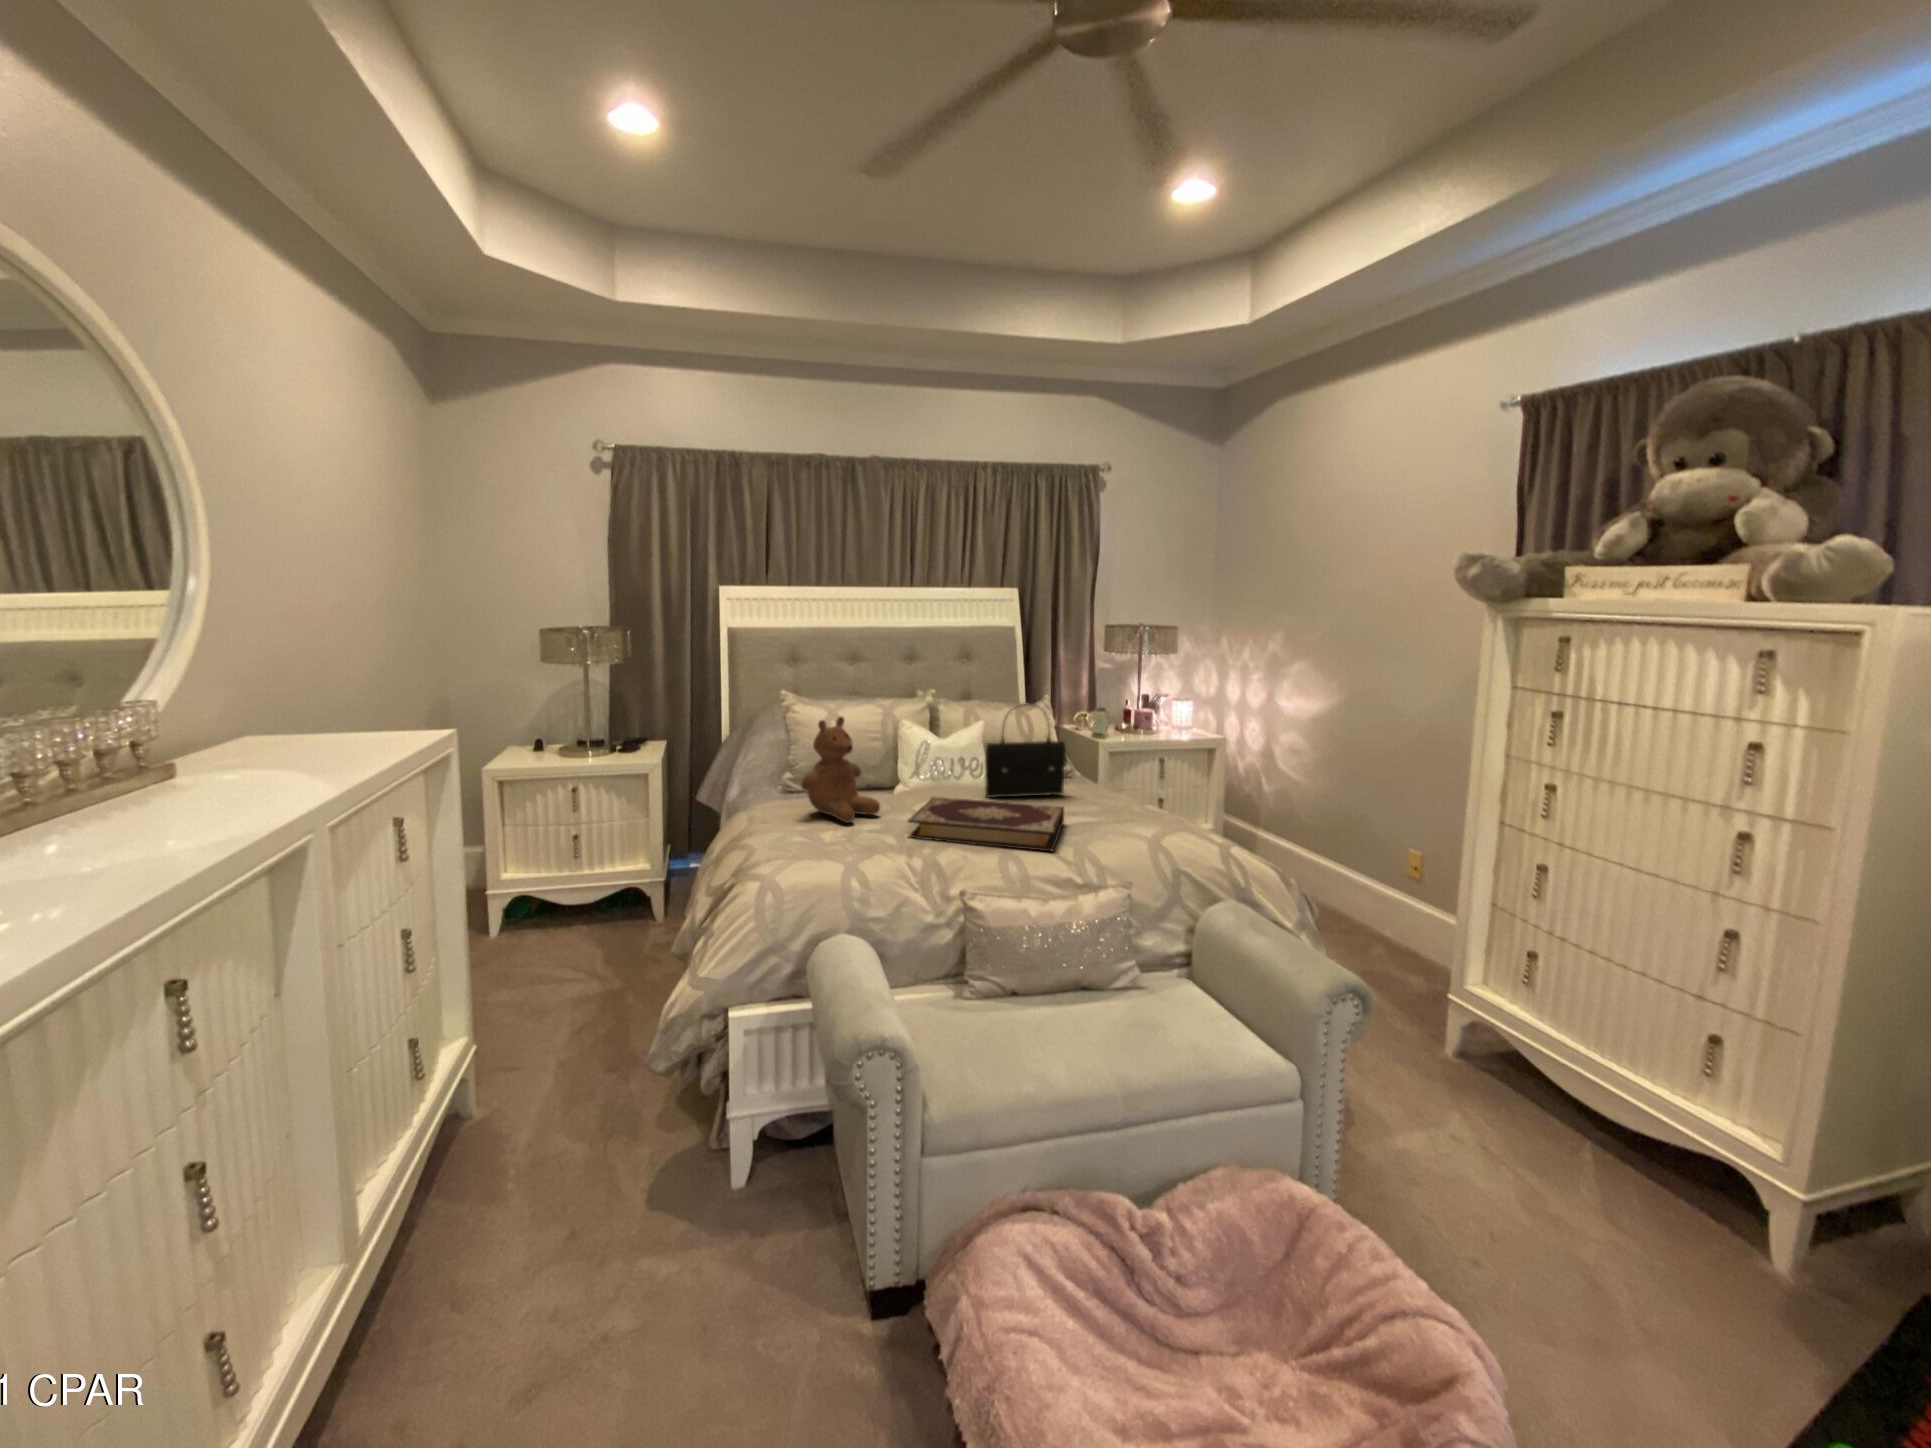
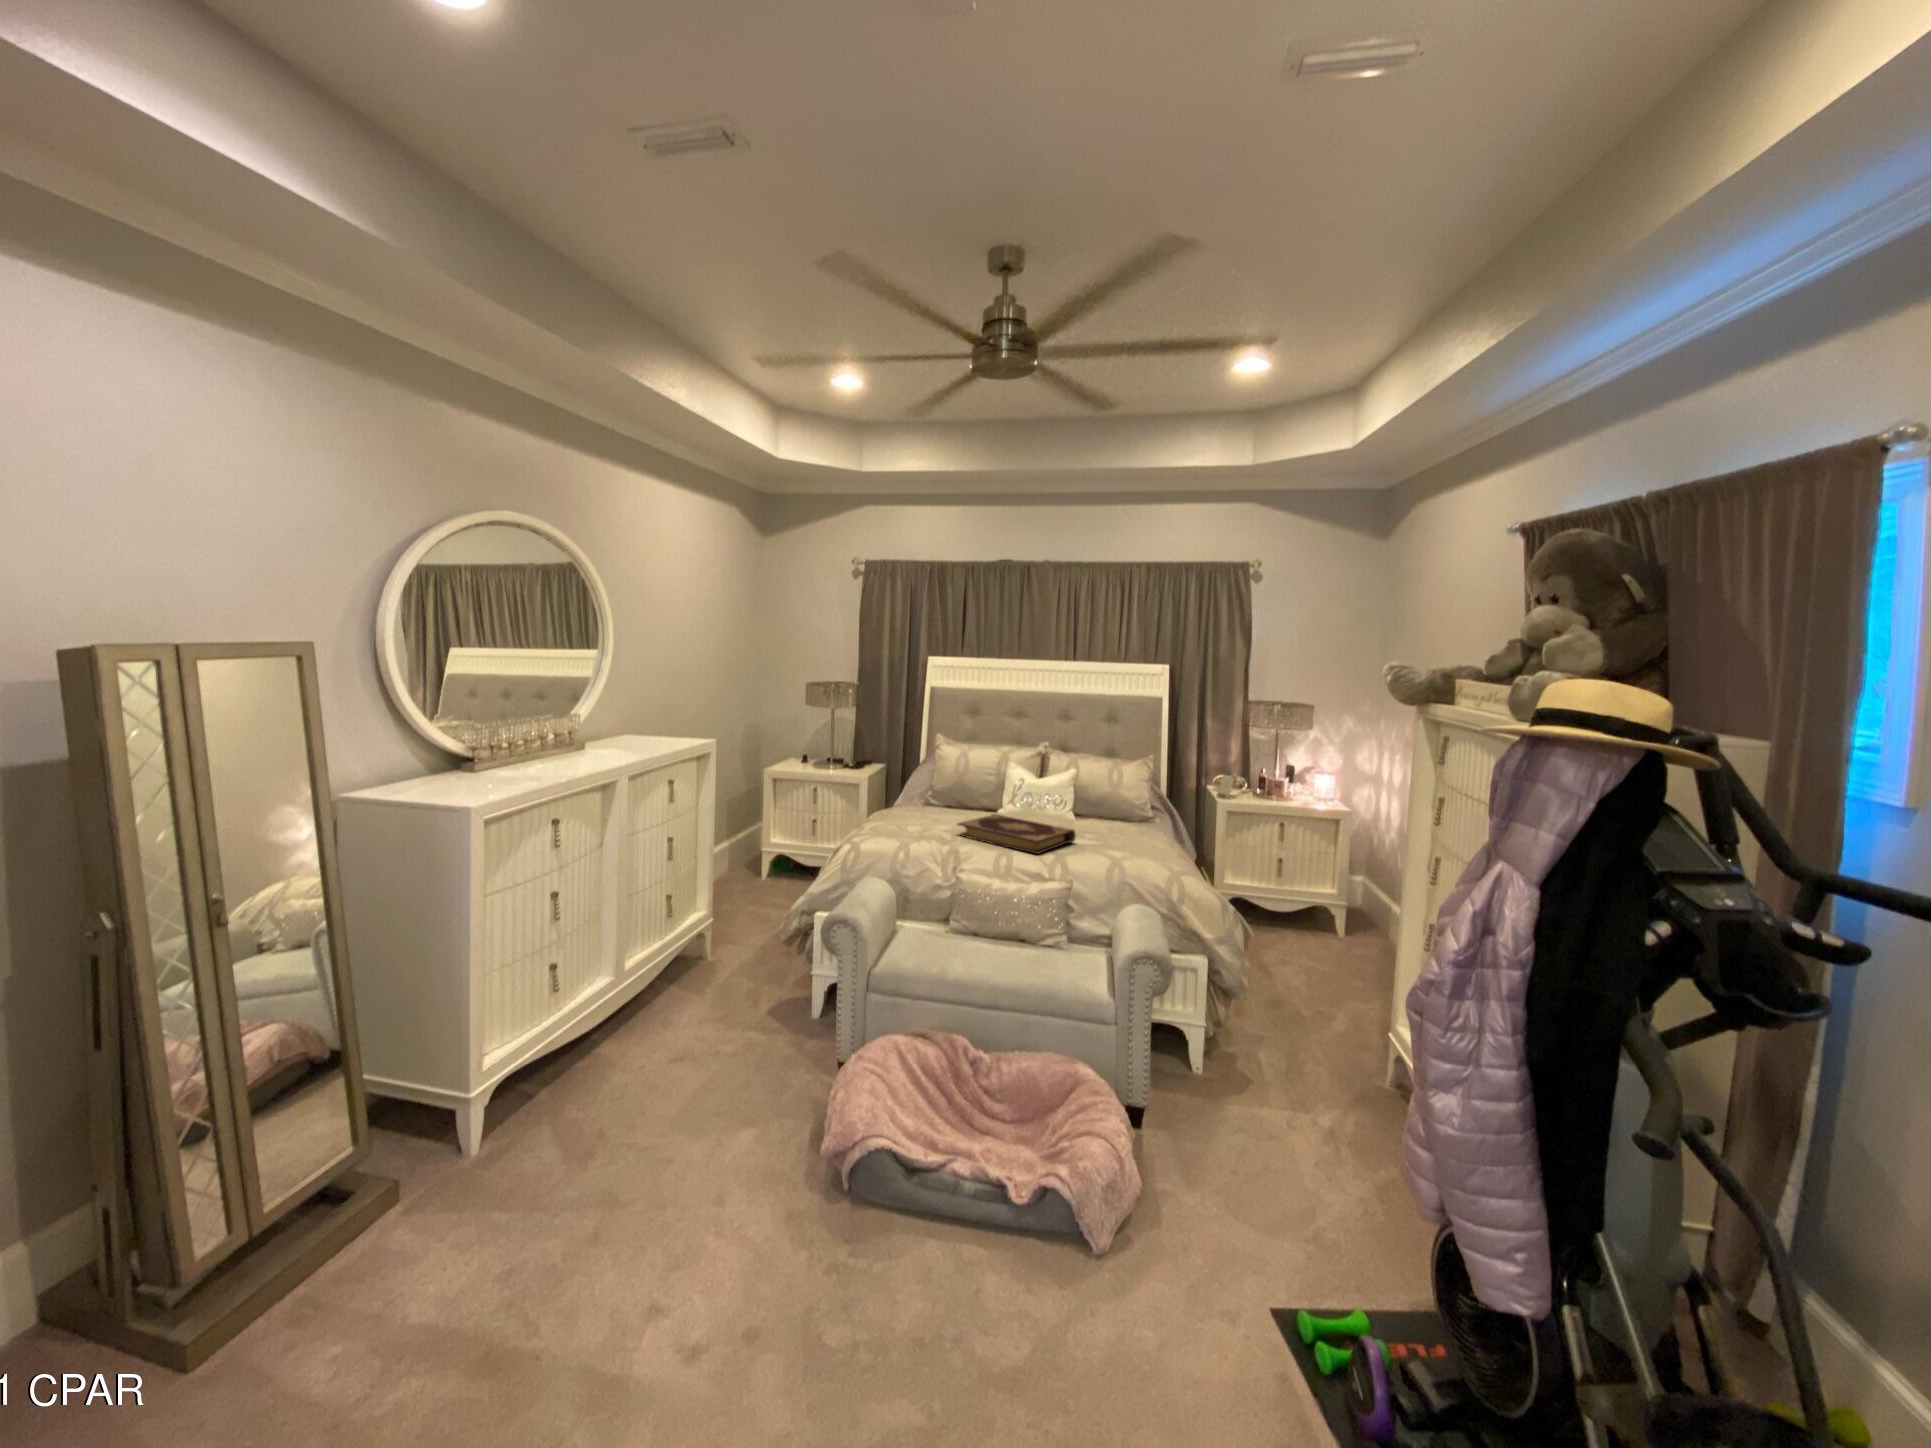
handbag: present [985,712,1066,798] -> none [1048,756,1109,828]
teddy bear: present [801,717,880,823] -> none [905,753,957,823]

